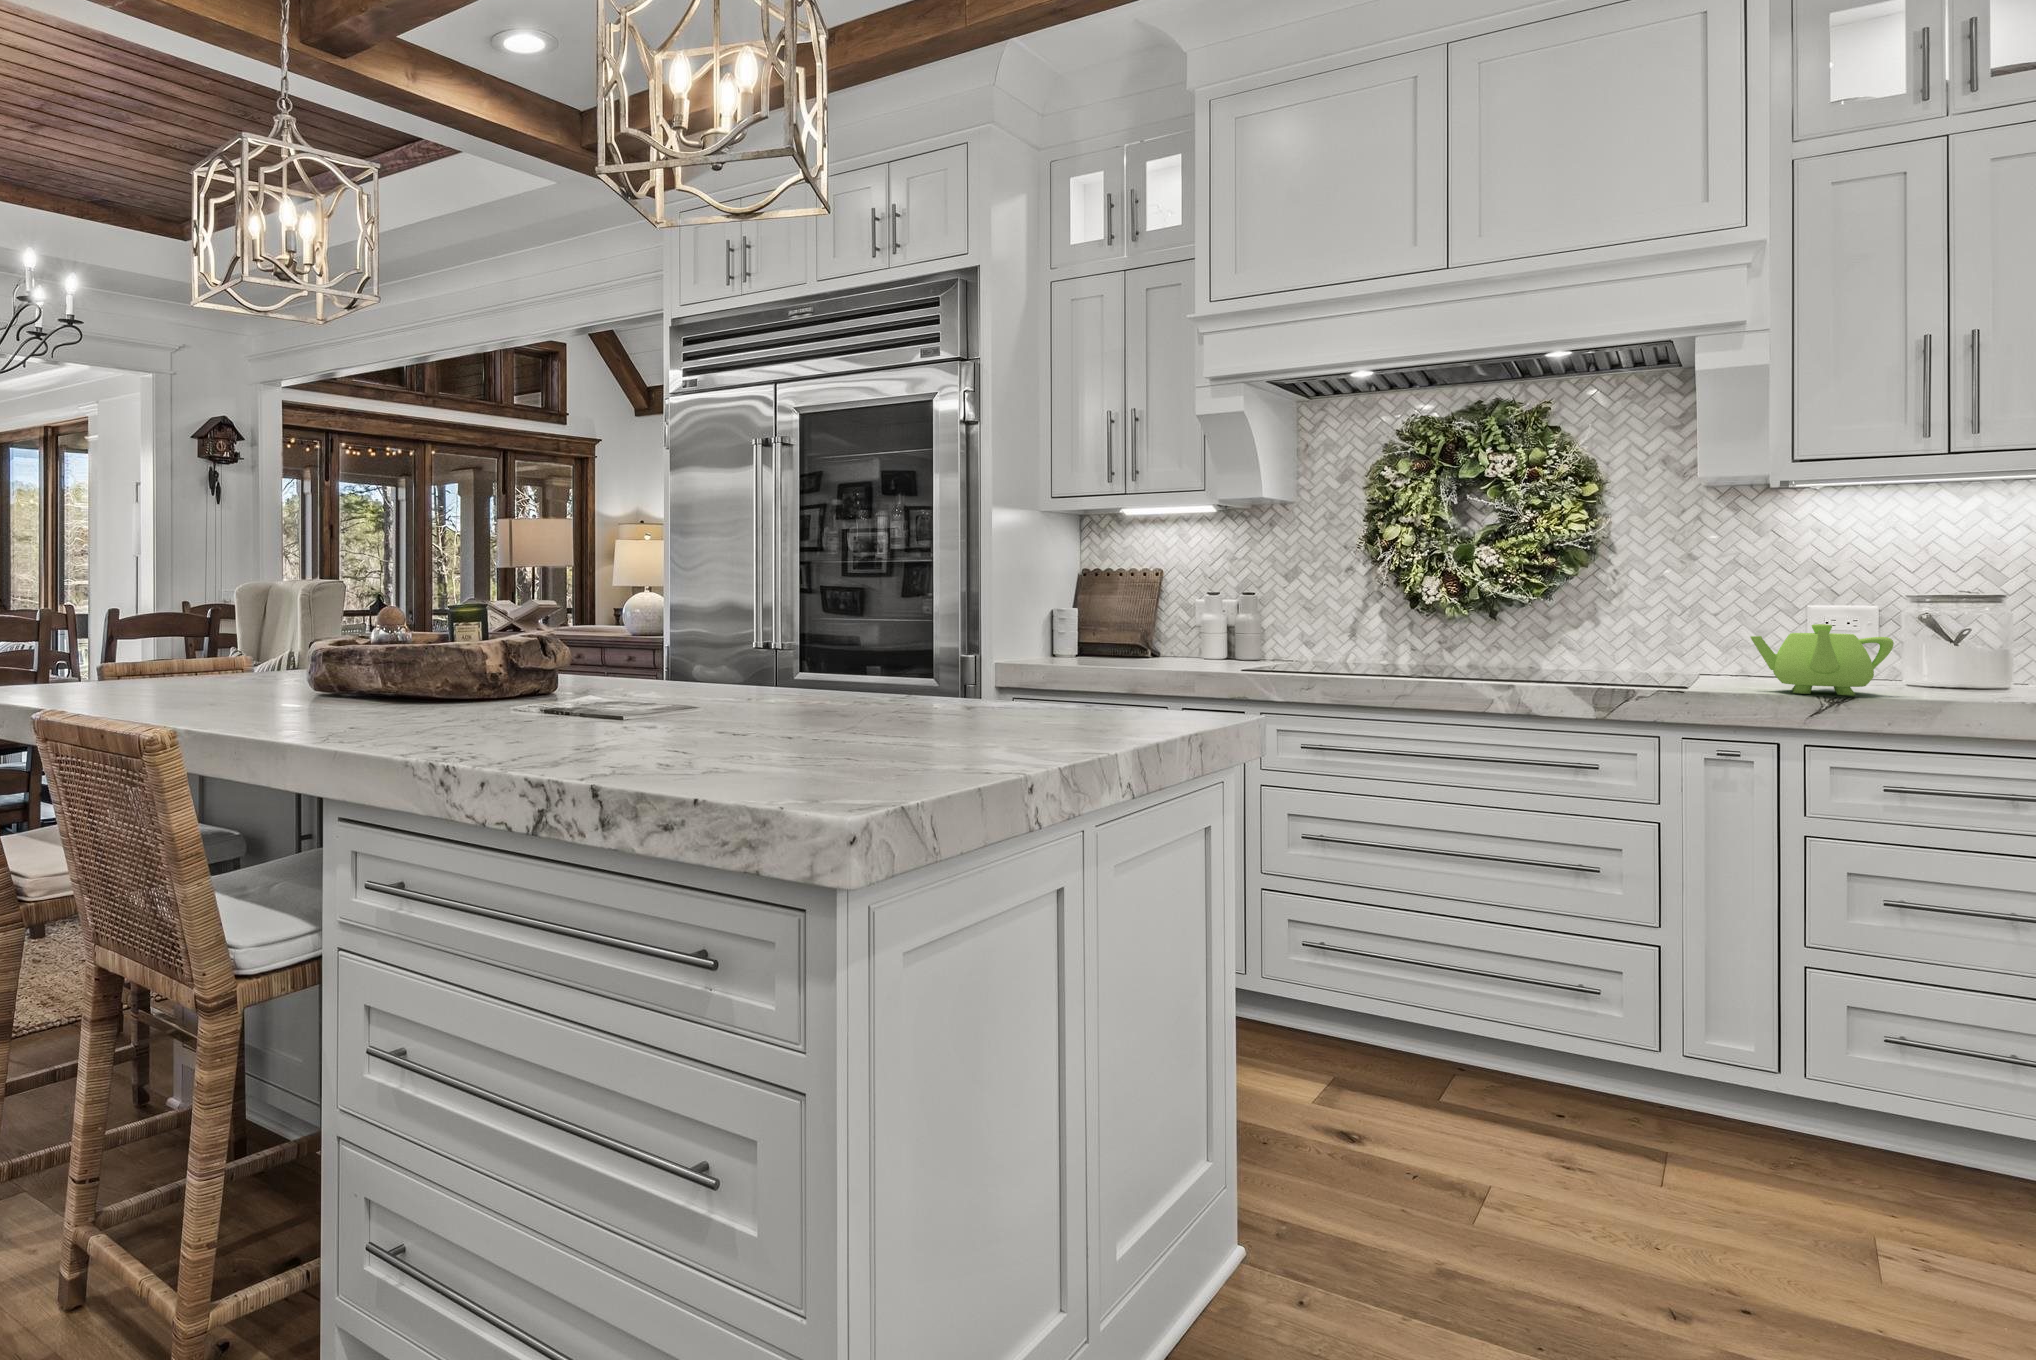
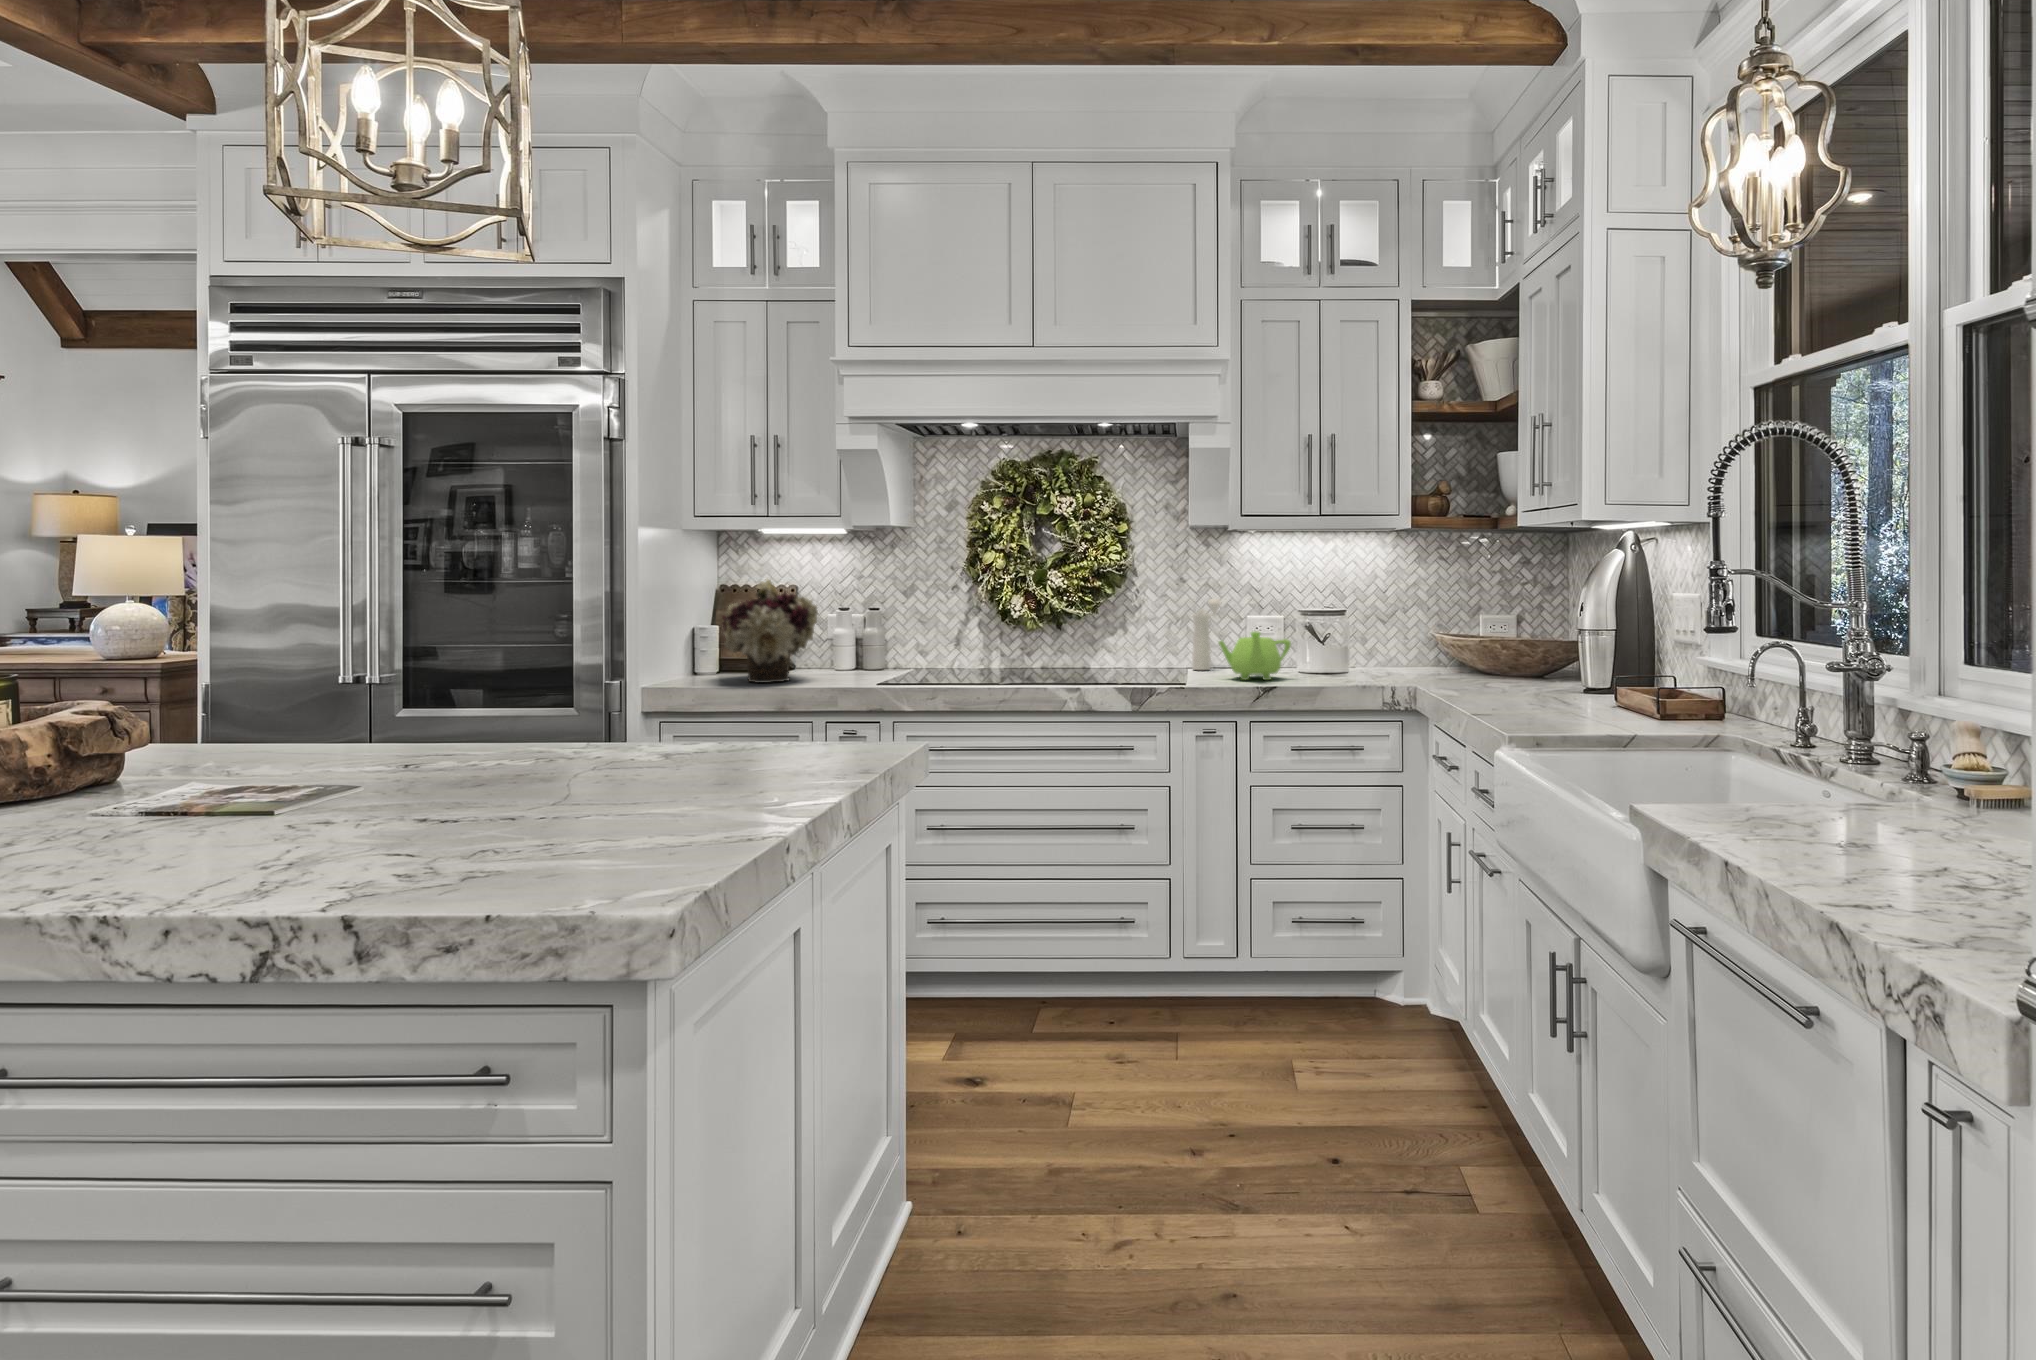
flower arrangement: none [1079,556,1180,666] -> present [723,578,818,683]
pepper mill: none [1704,583,1757,680] -> present [1192,599,1221,670]

